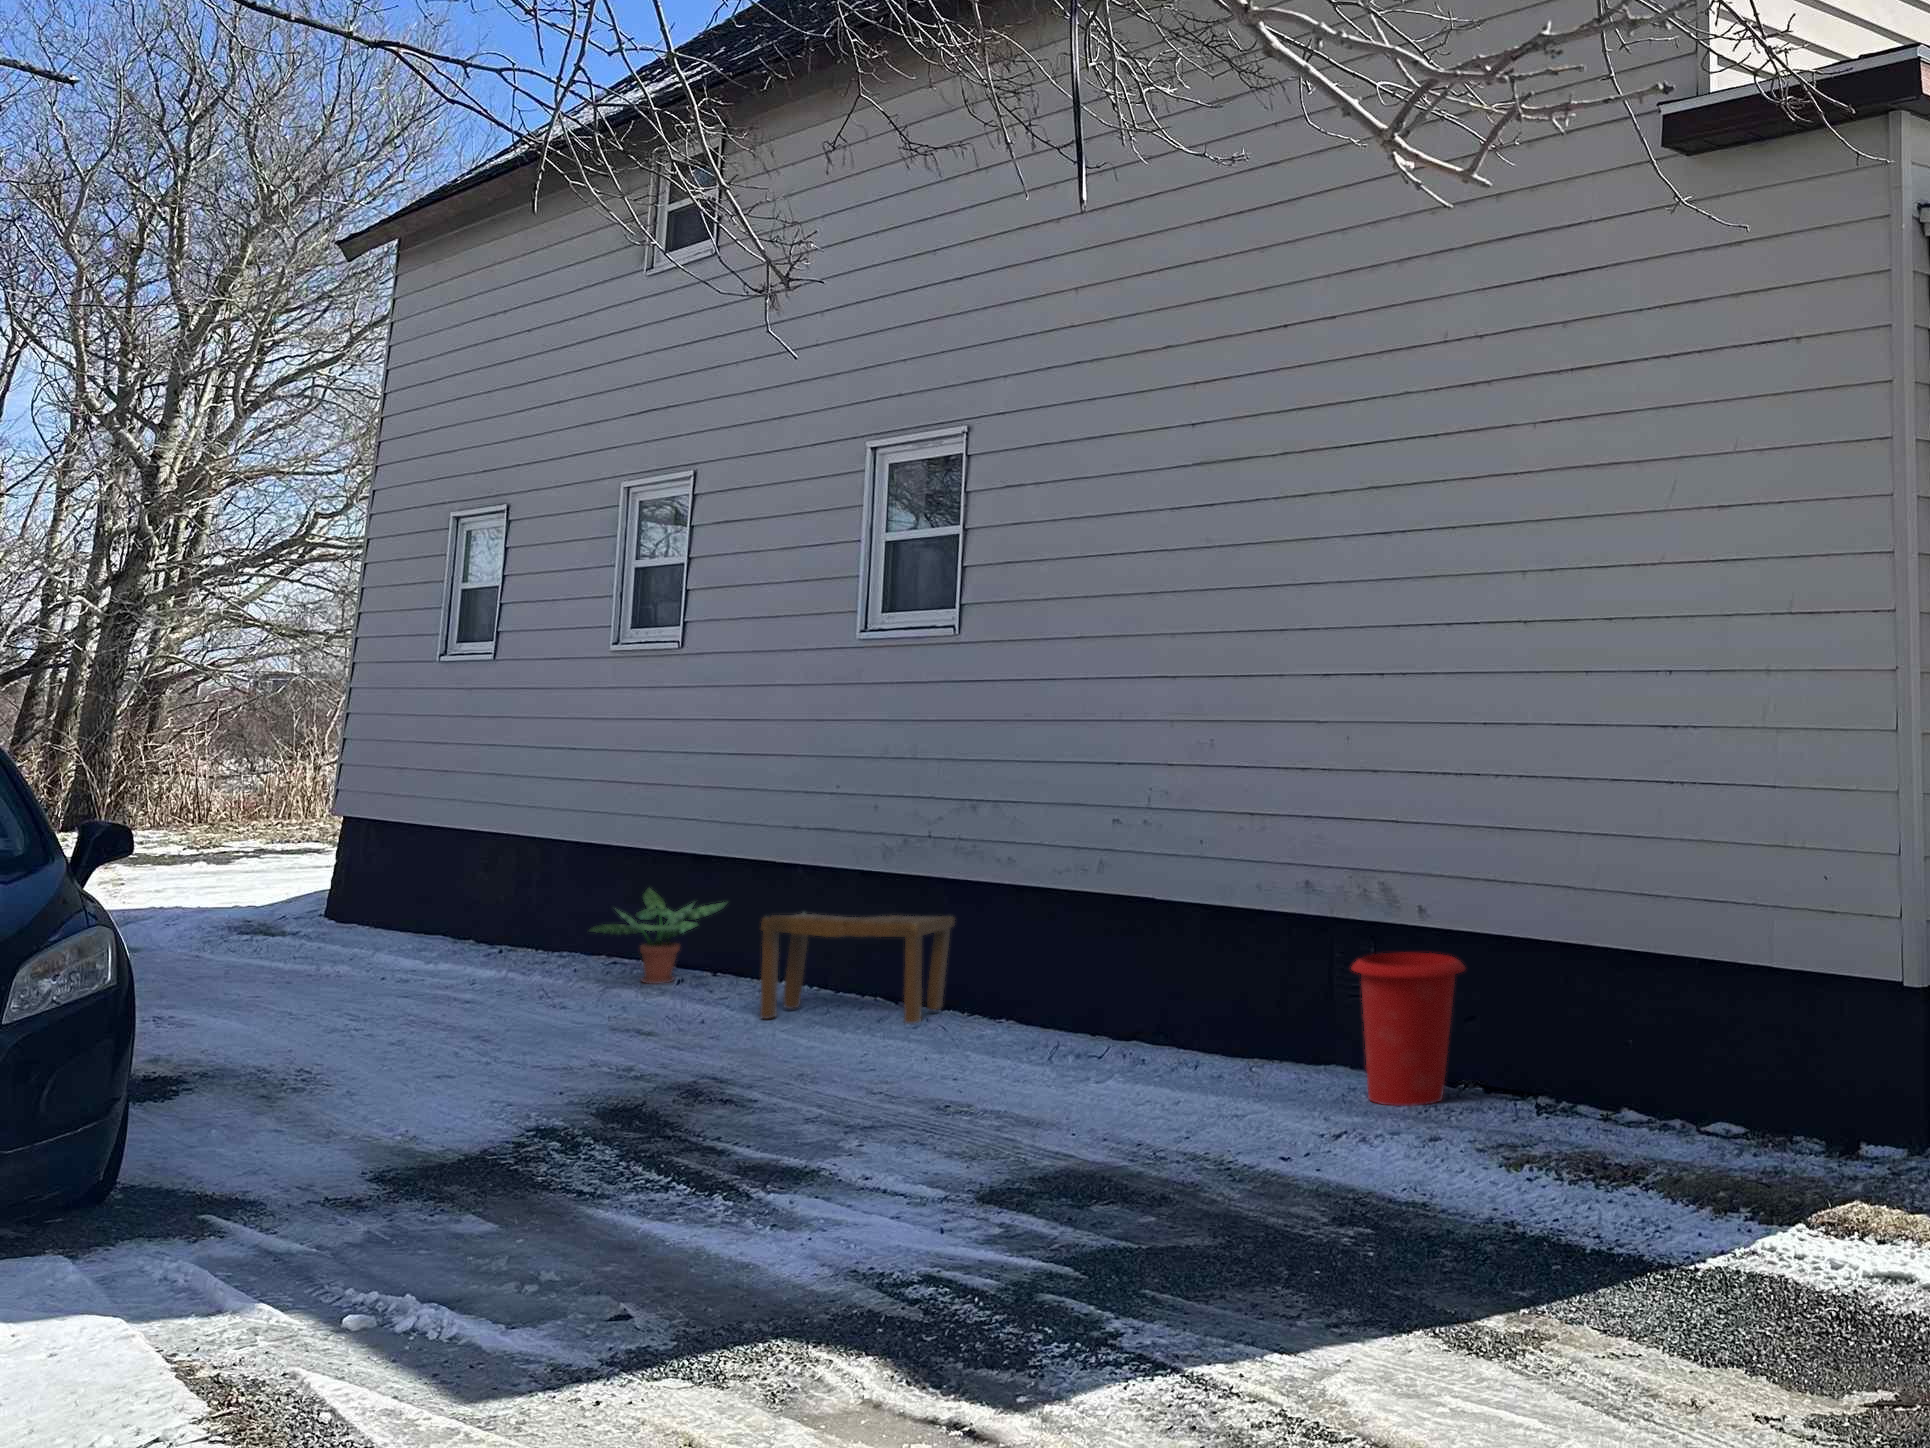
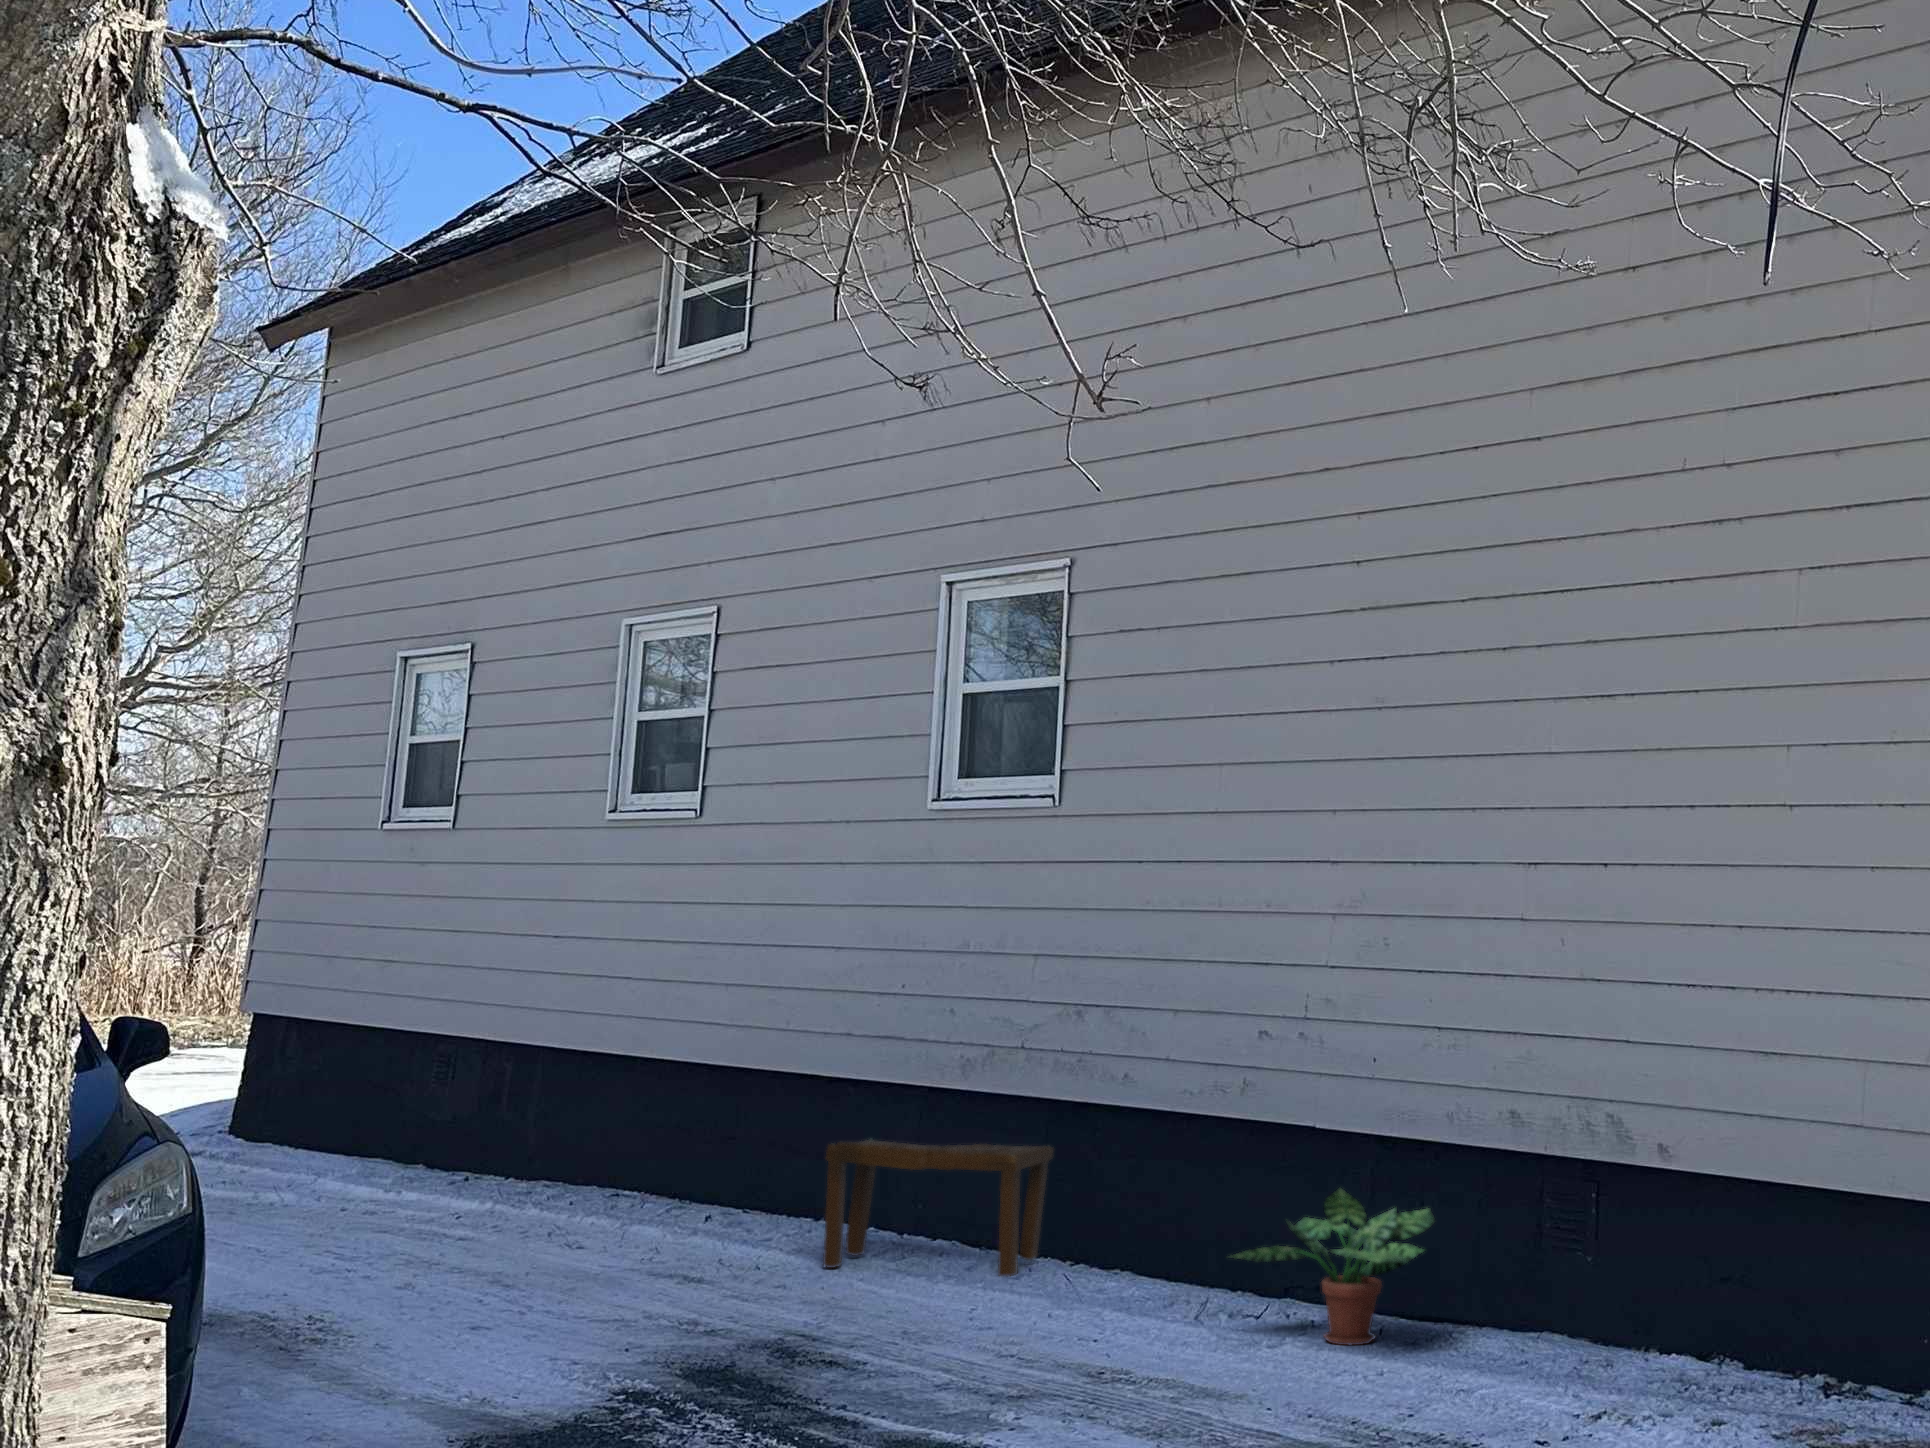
potted plant: present [589,888,727,984] -> present [1226,1188,1435,1345]
waste bin: present [1352,952,1465,1106] -> none [1590,1202,1728,1391]

